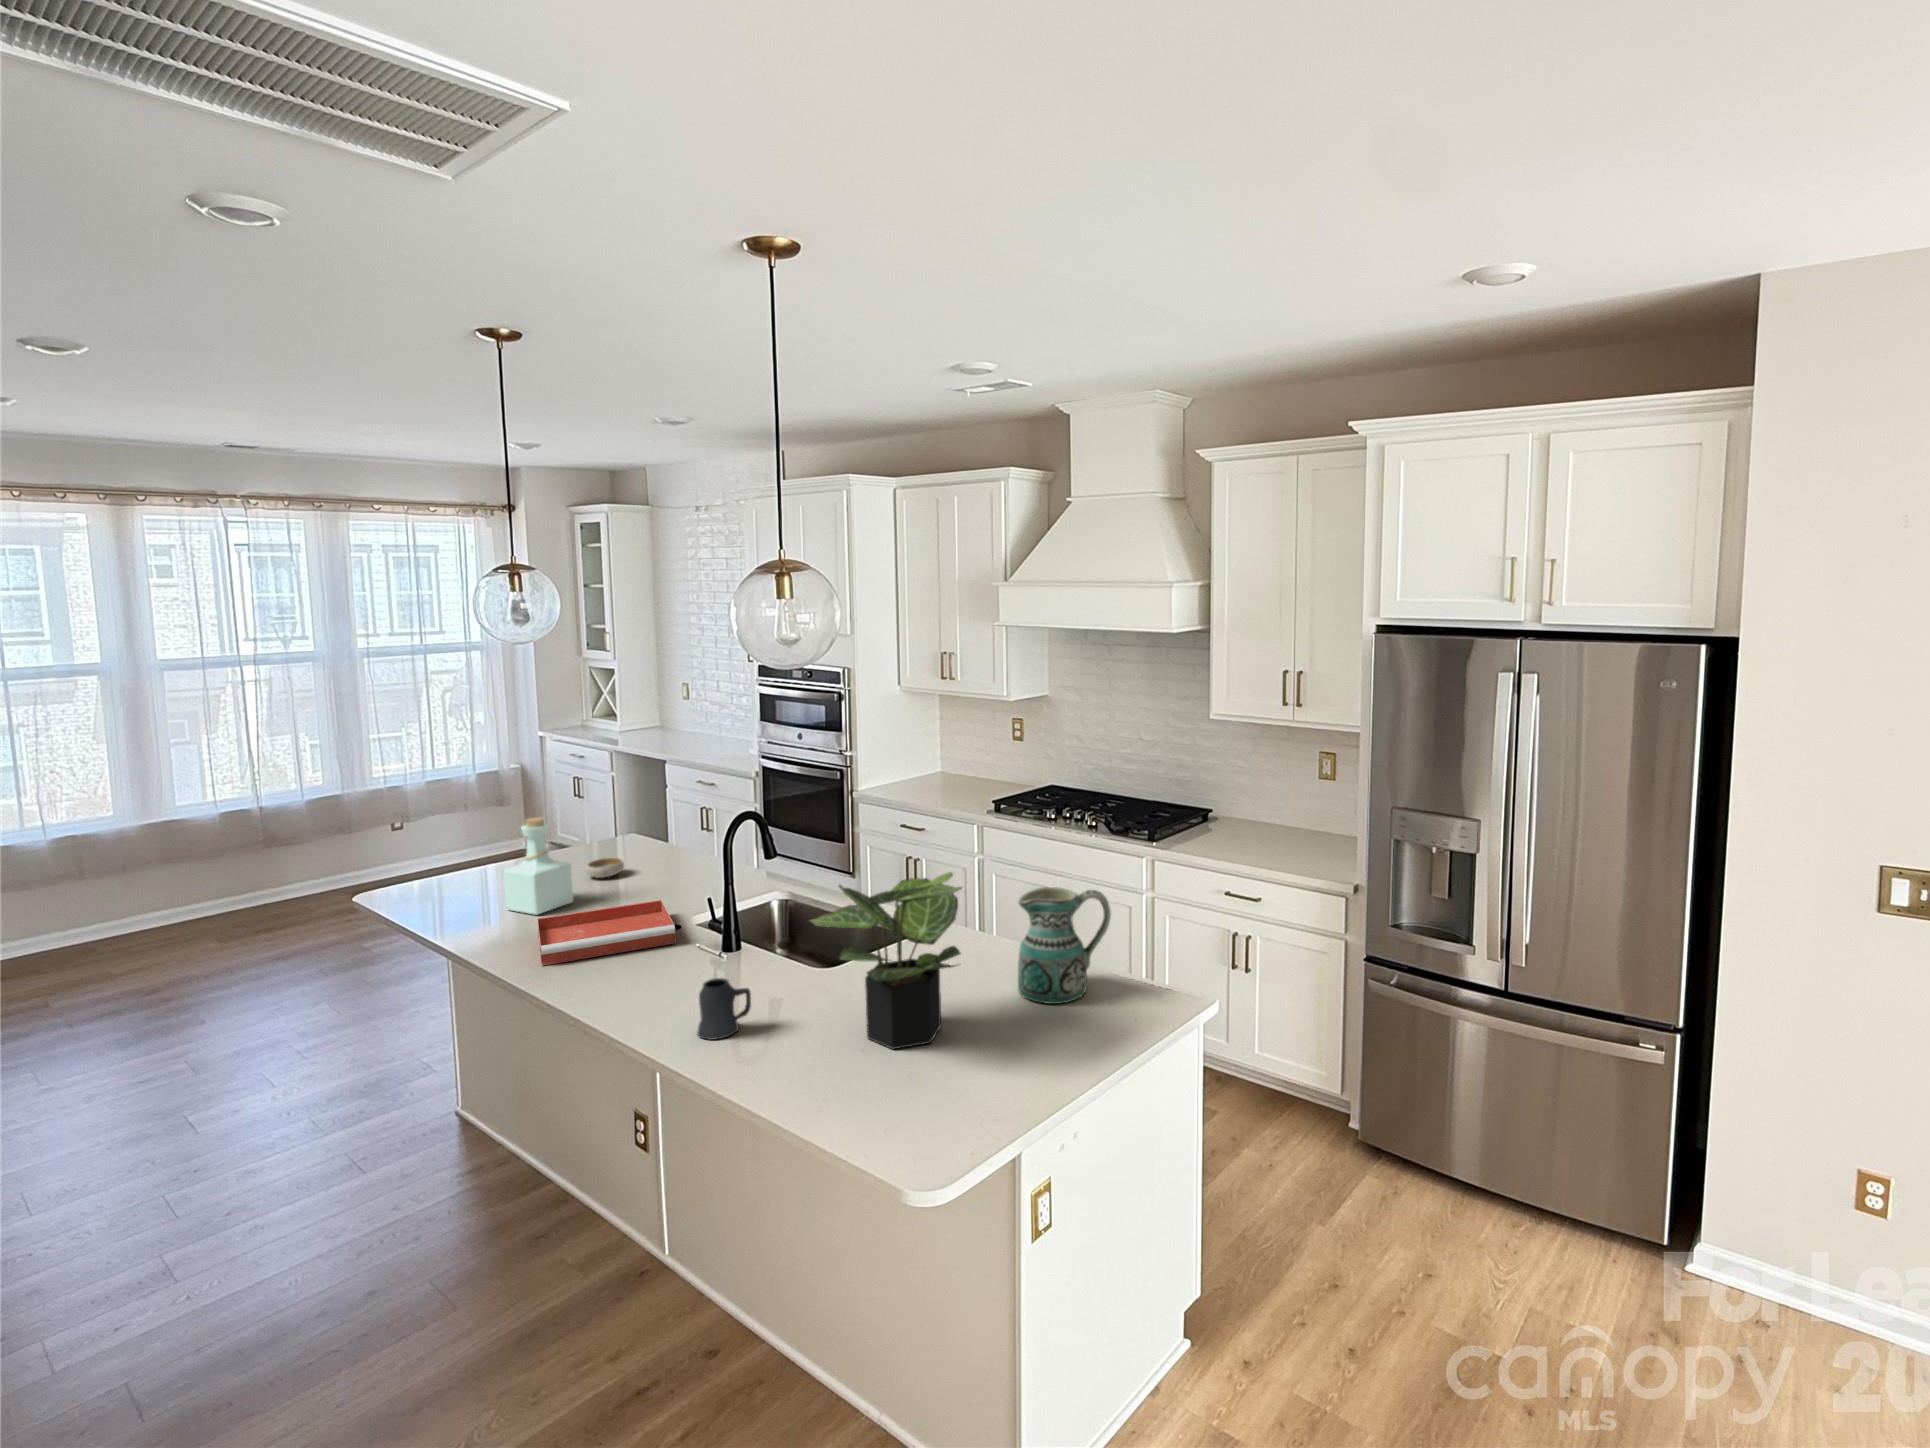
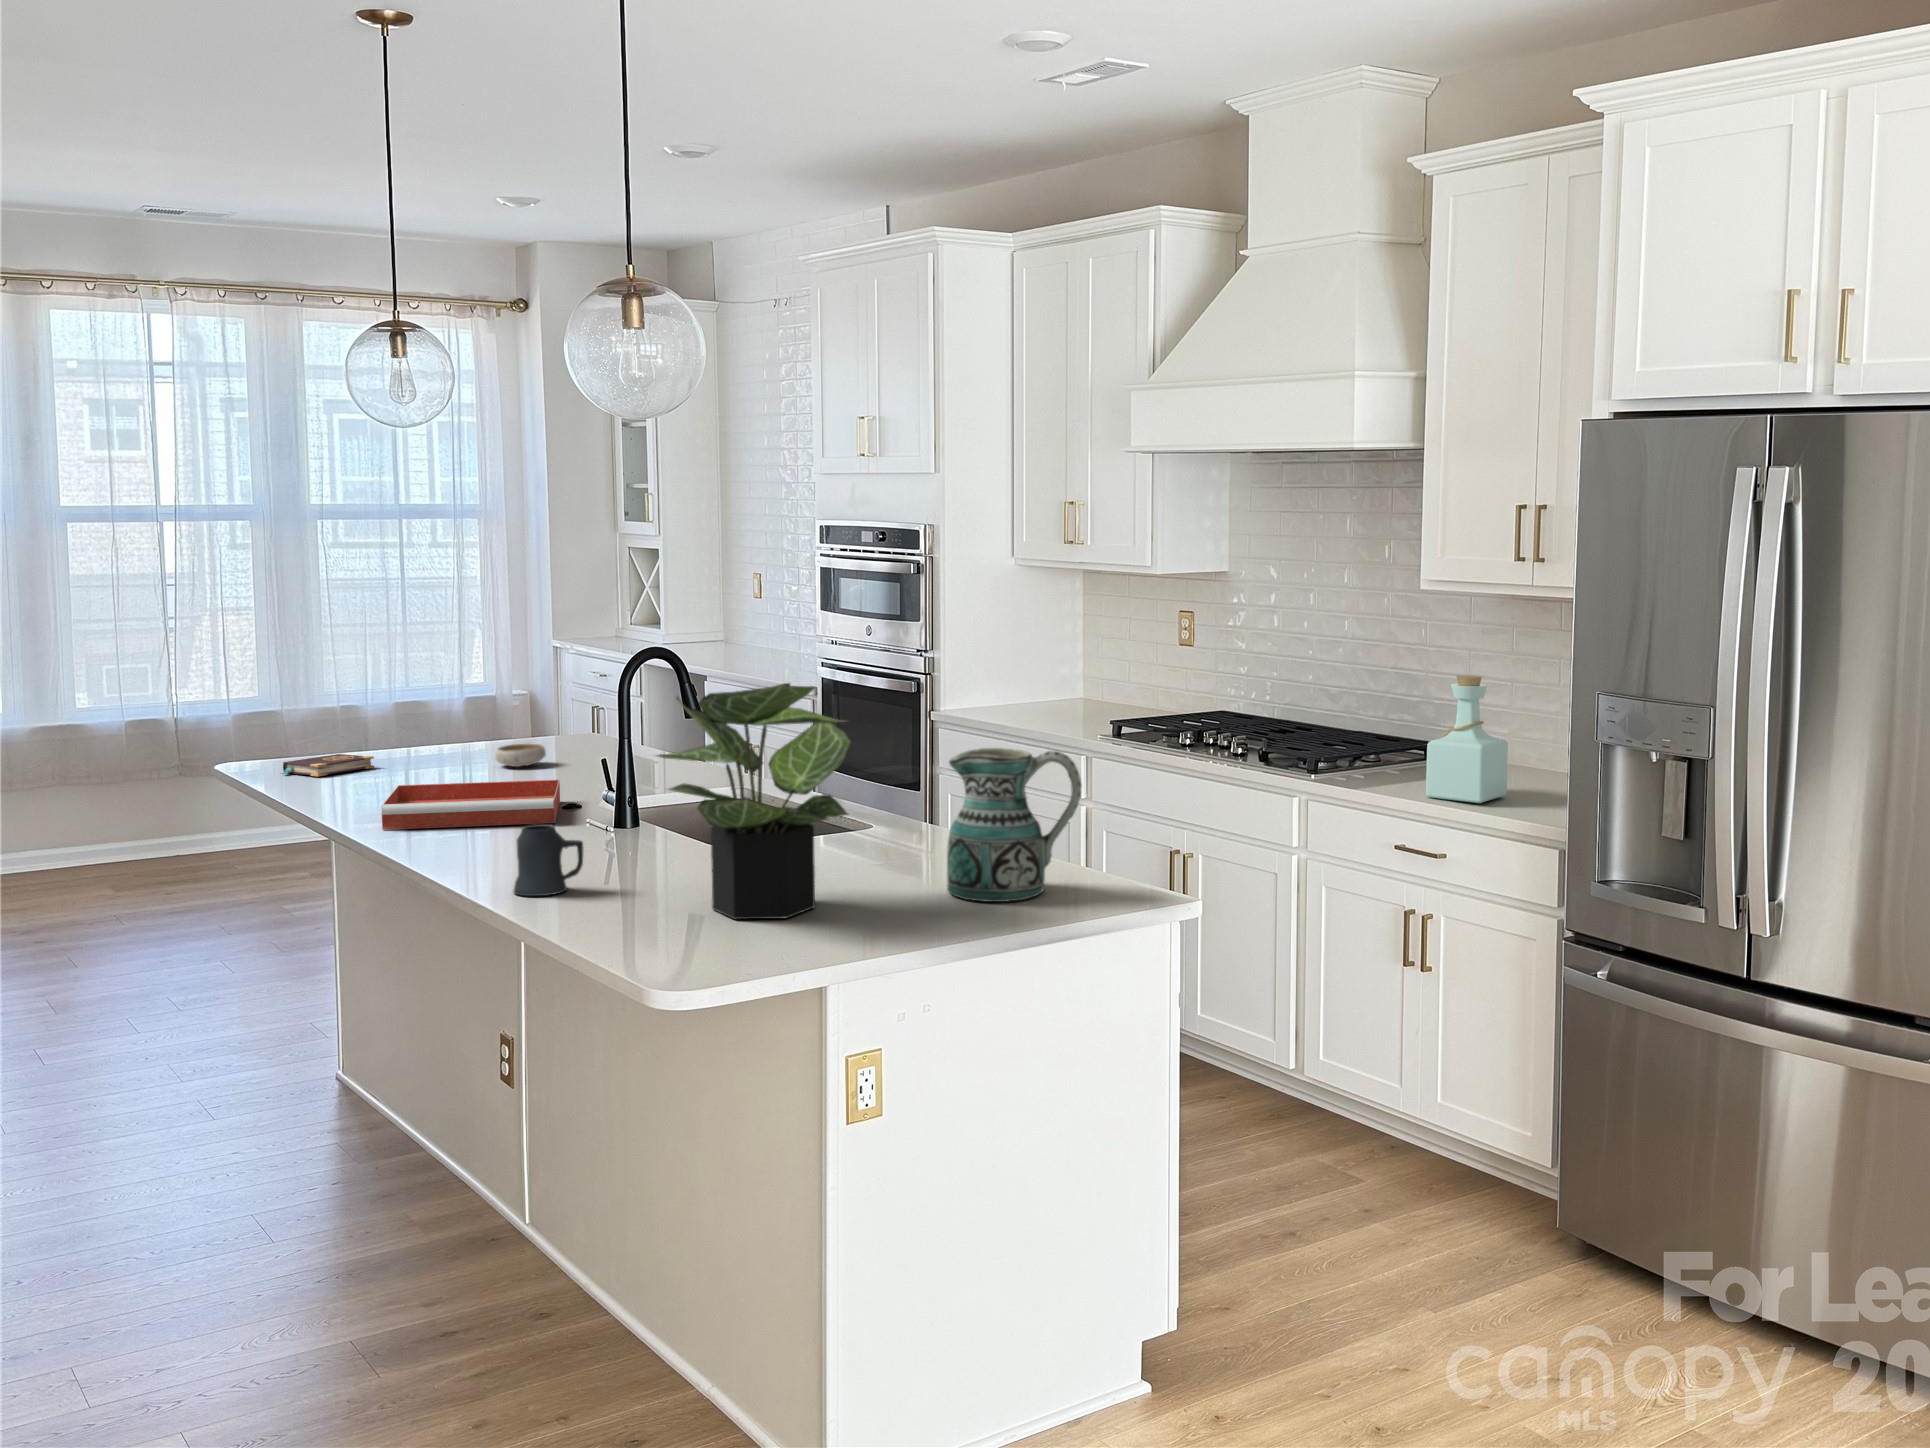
bottle: present [504,817,573,915] -> present [1426,675,1508,803]
book: none [417,879,491,903] -> present [282,754,374,777]

